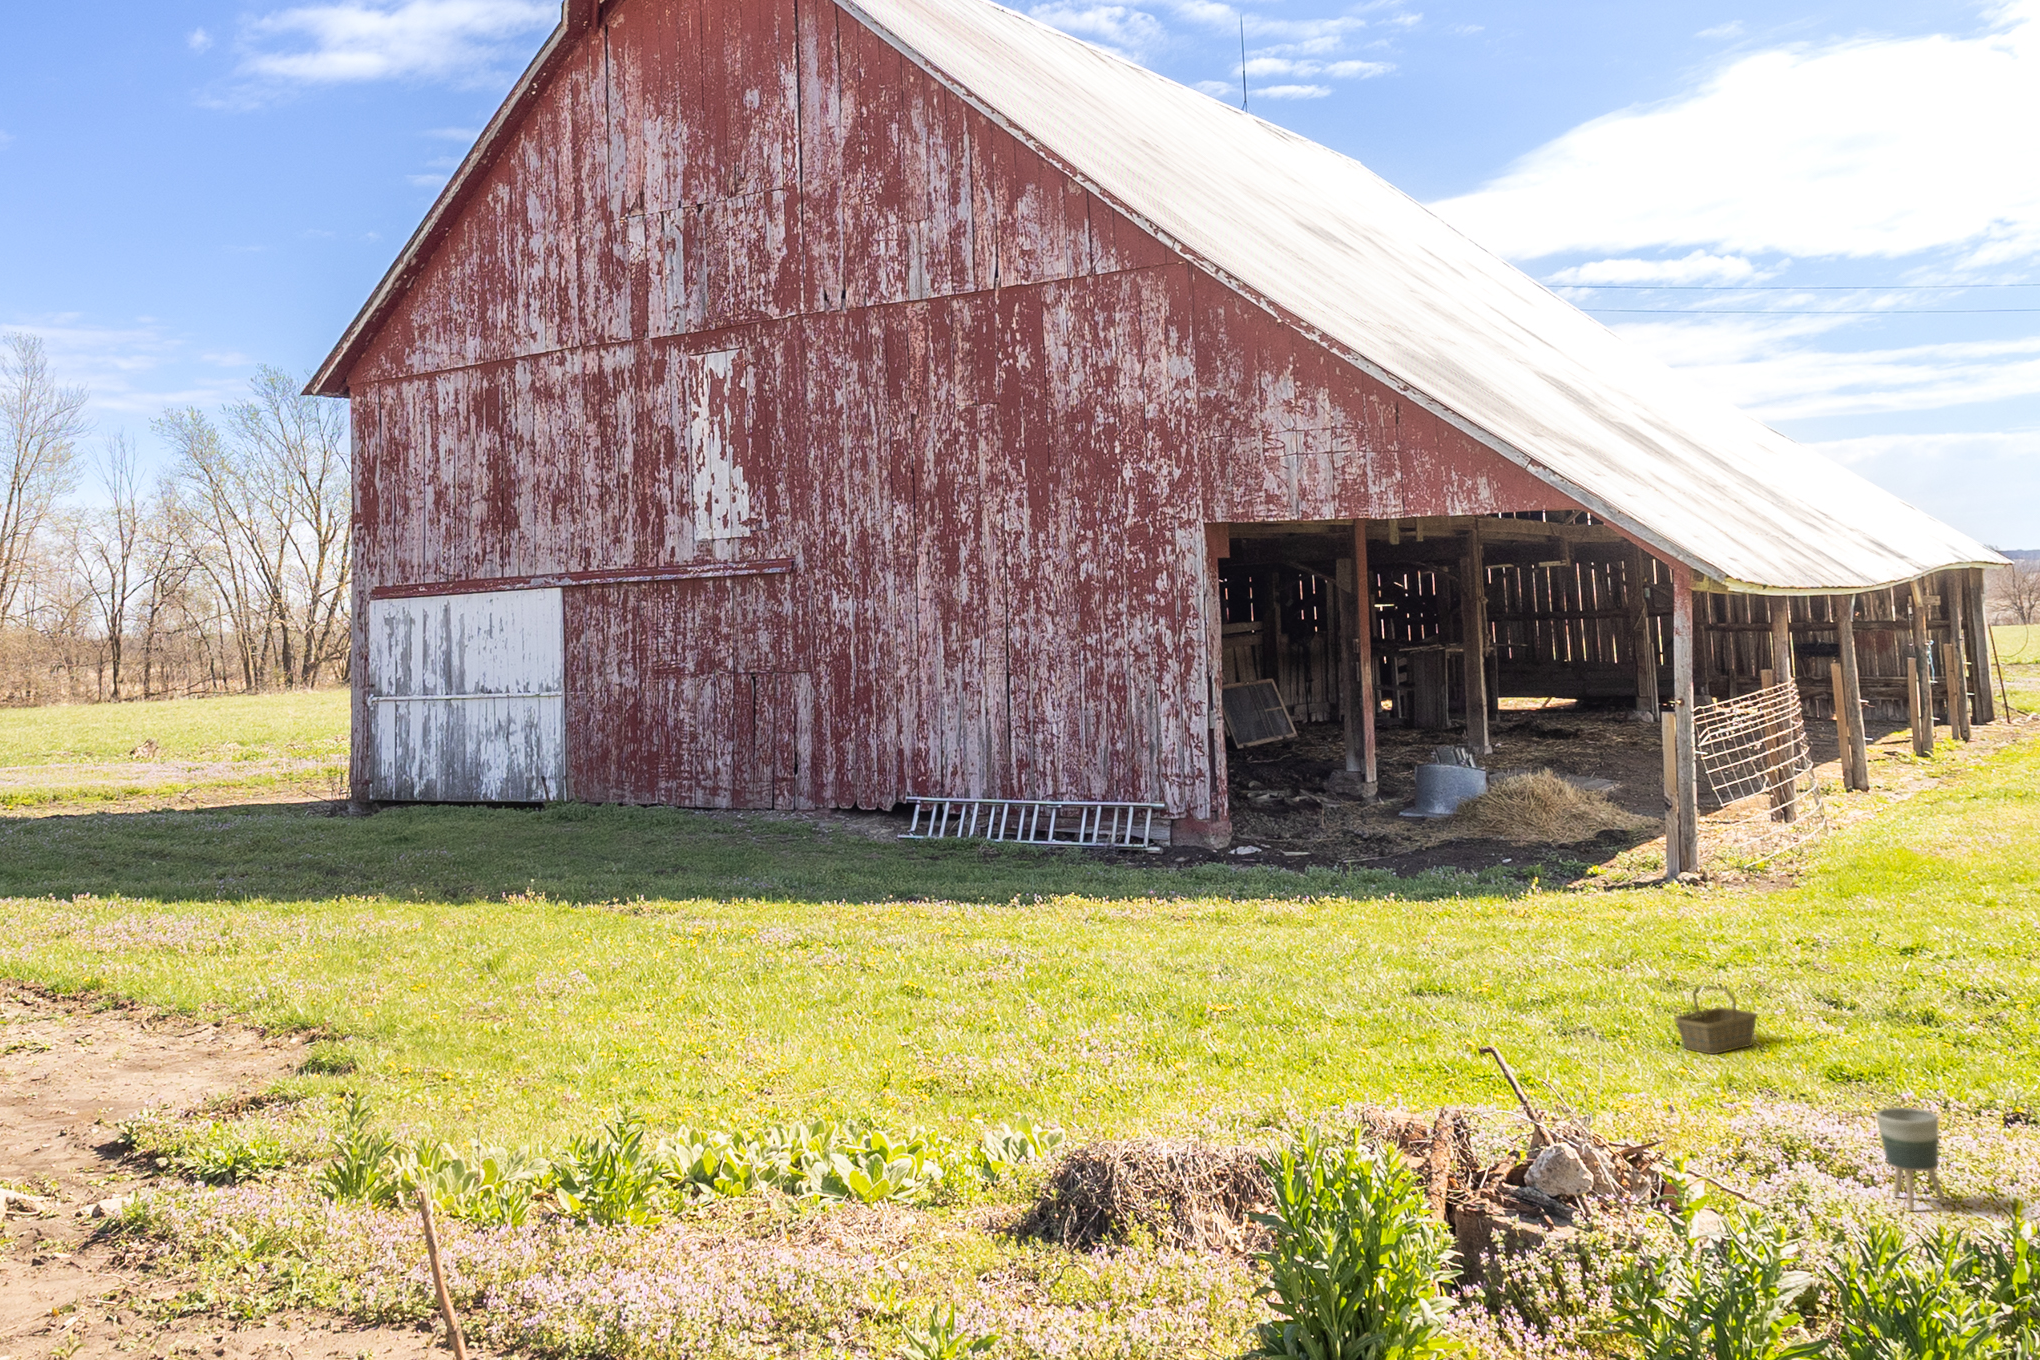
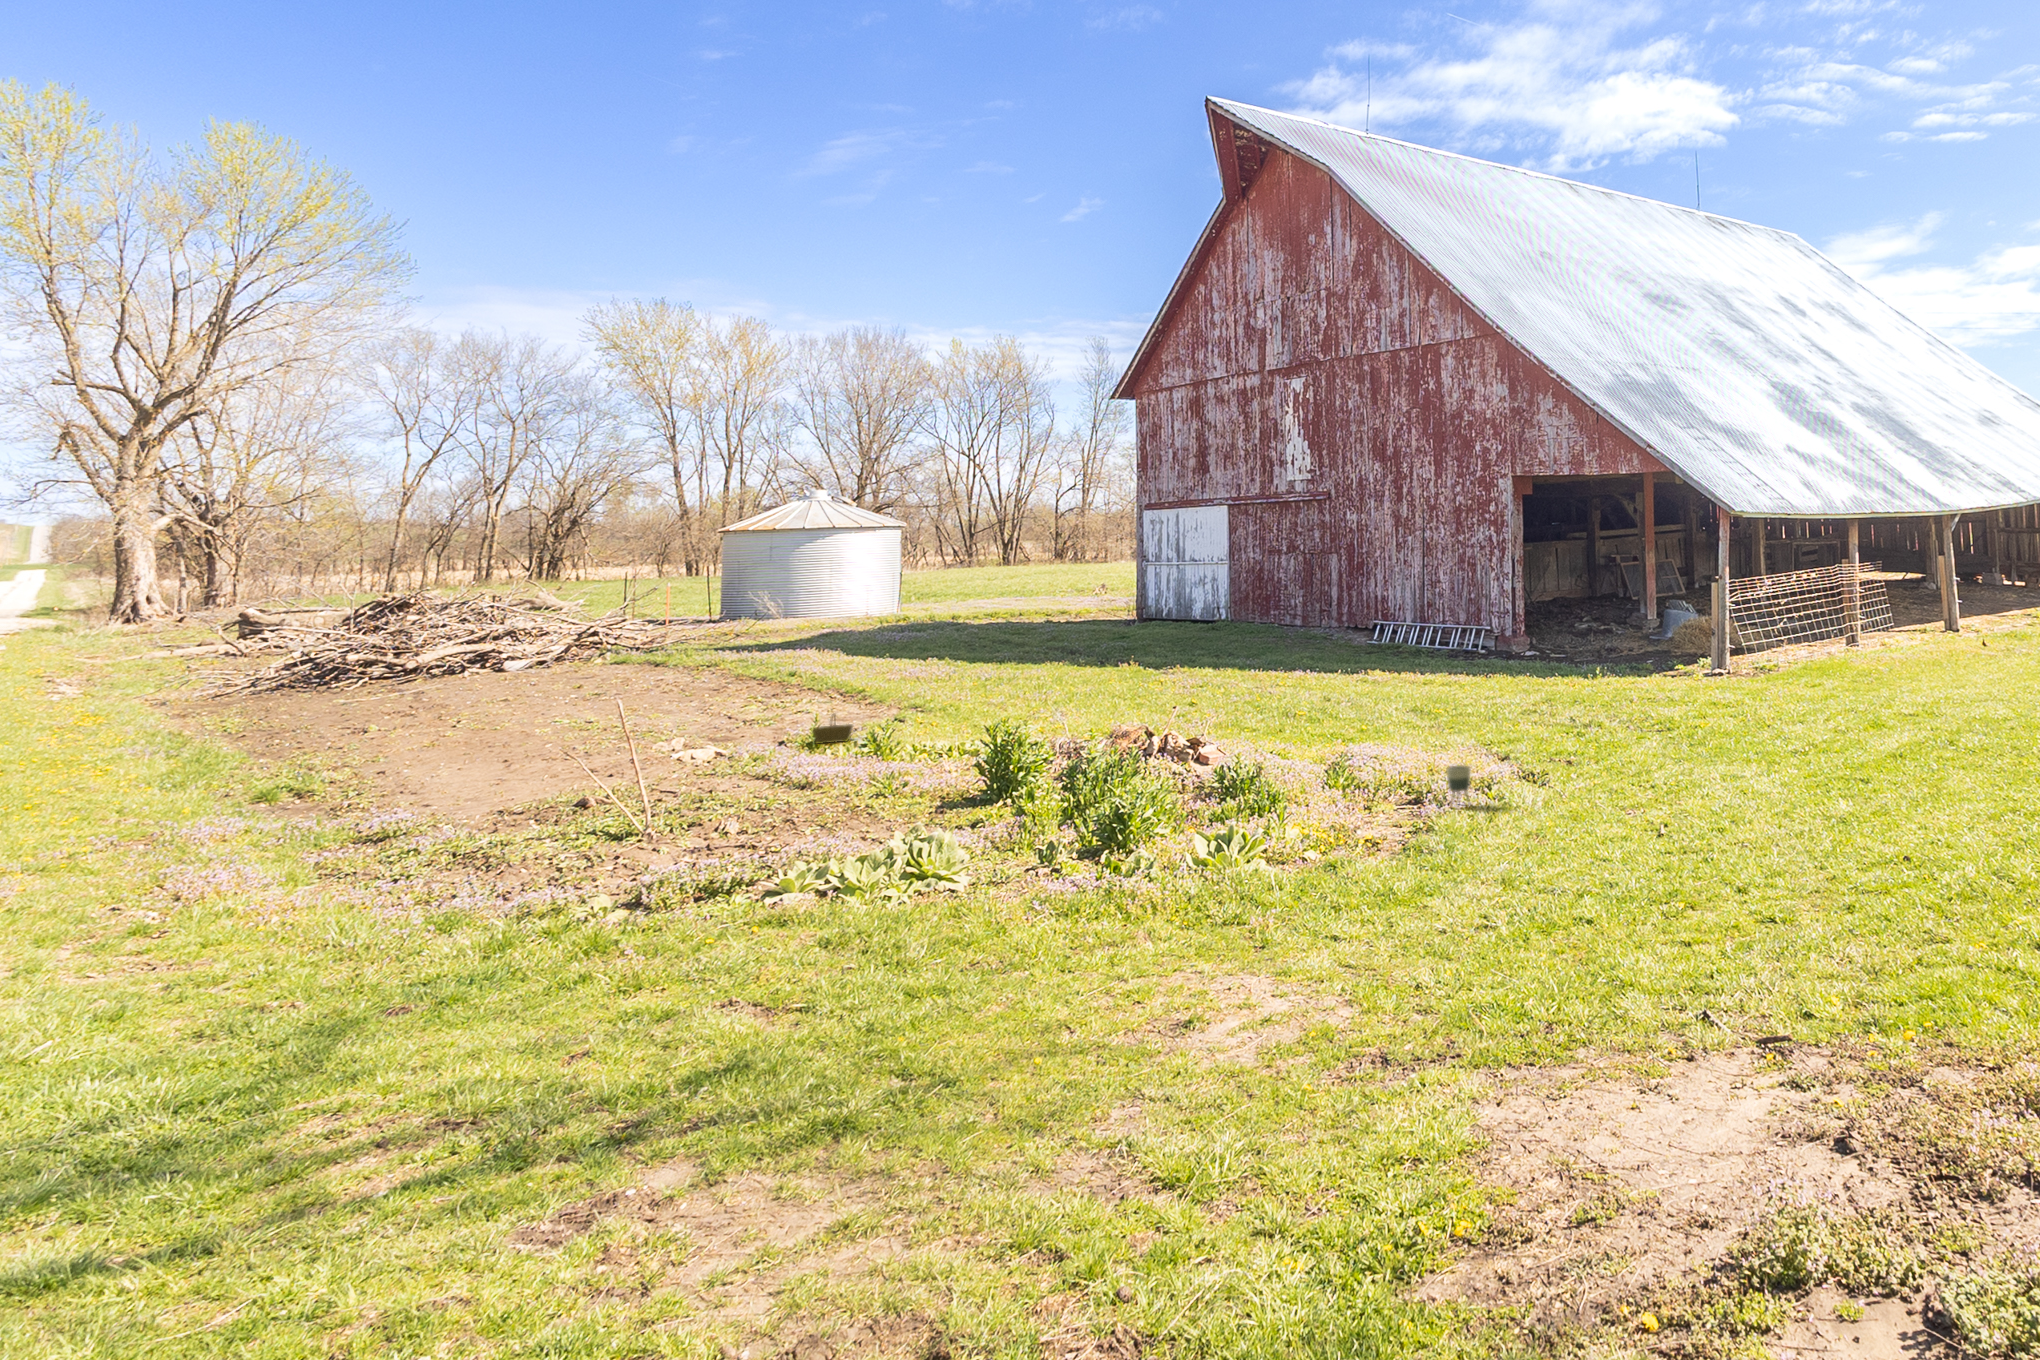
basket: present [1674,986,1757,1054] -> present [812,714,853,744]

